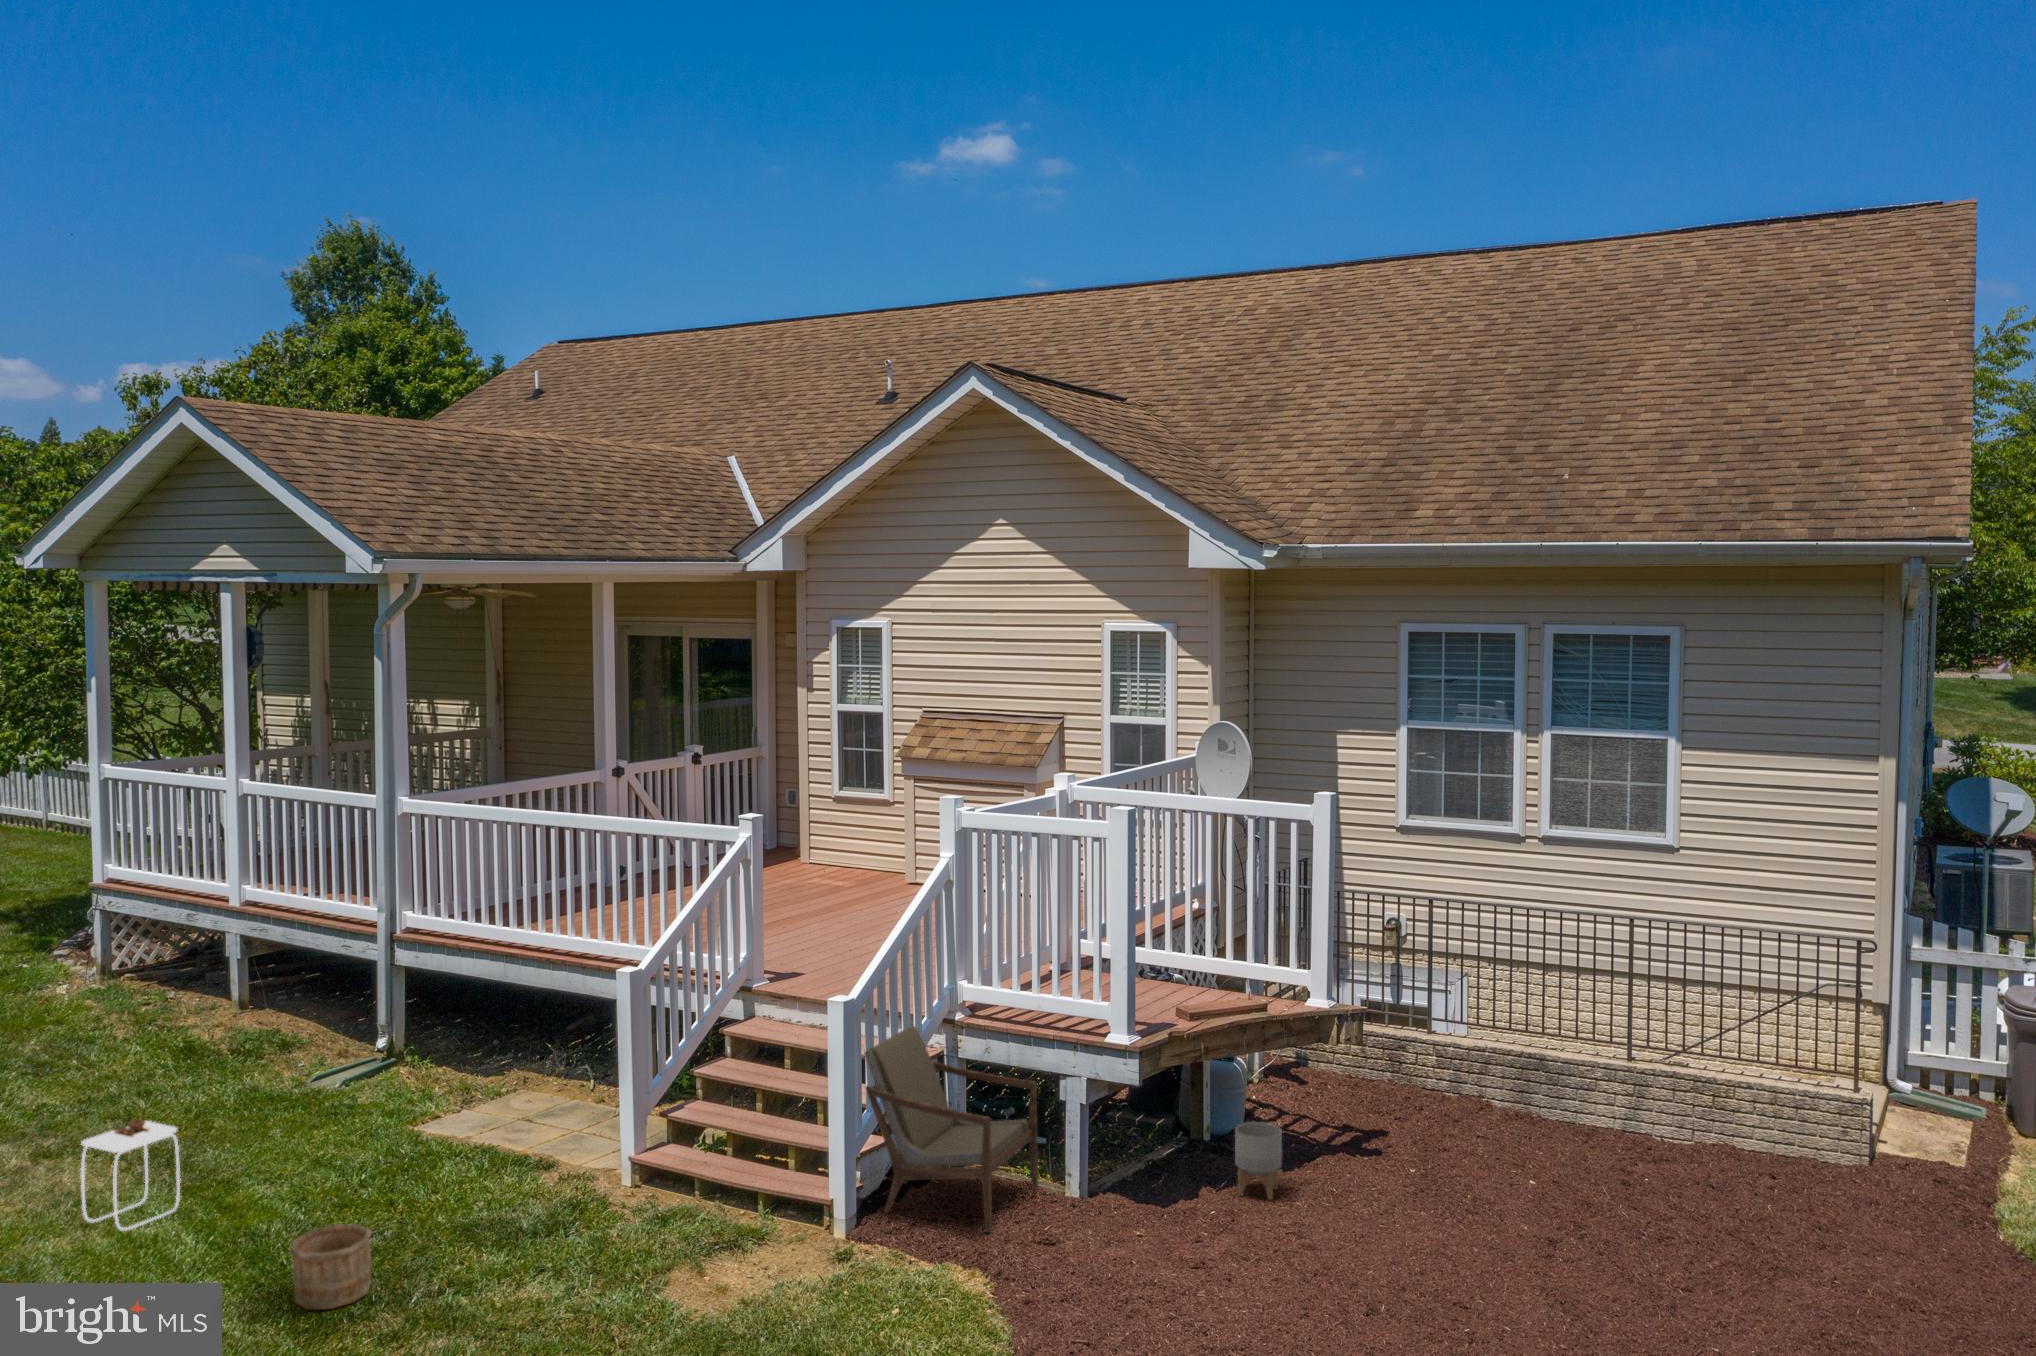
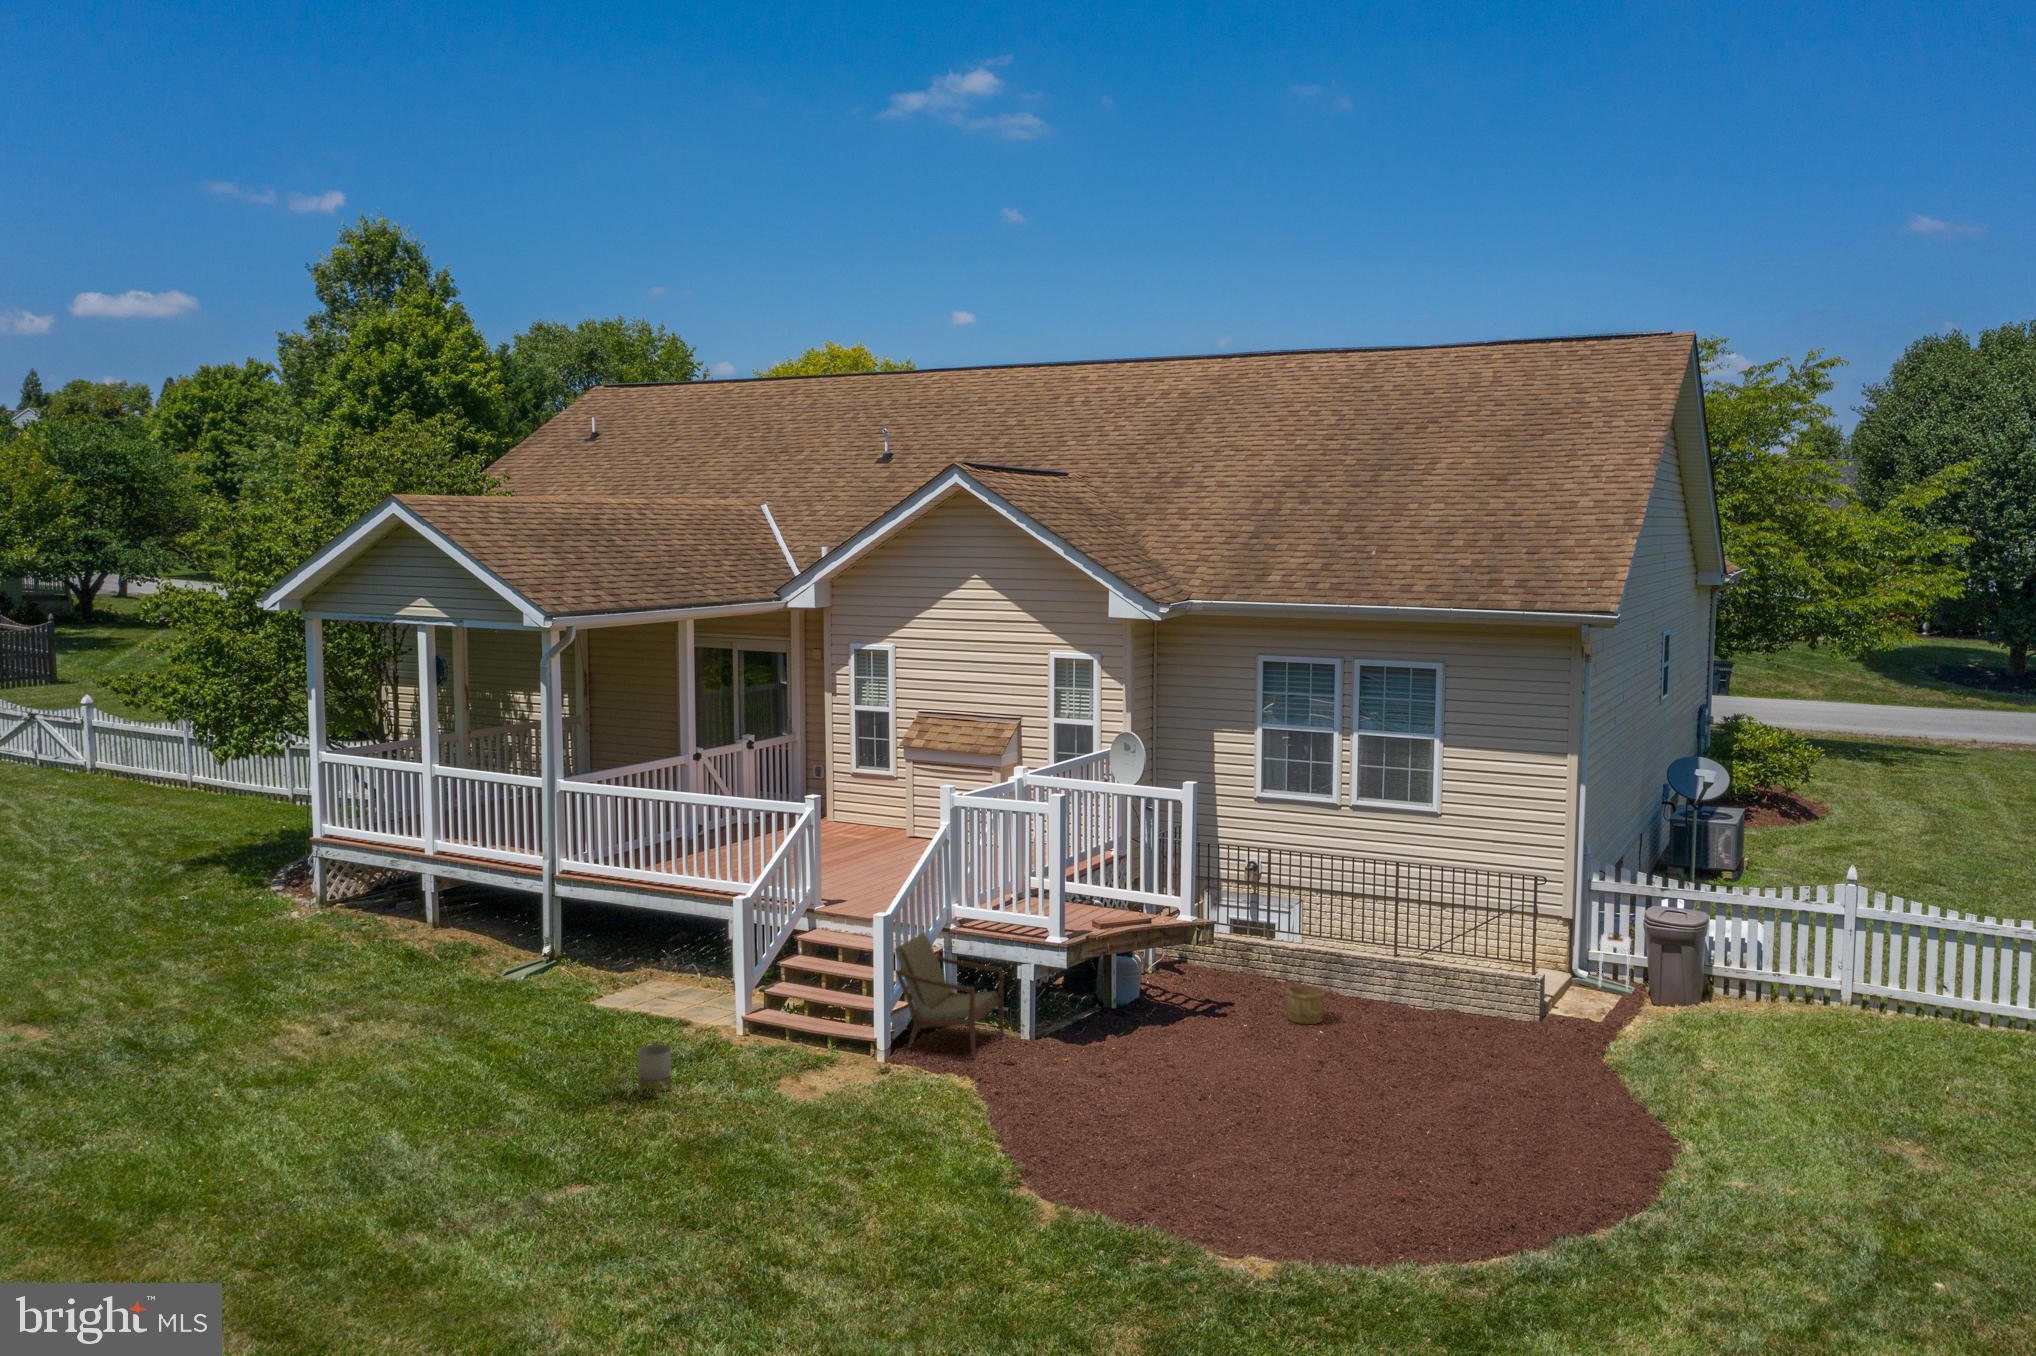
side table: present [81,1119,180,1231] -> present [1599,933,1630,988]
planter: present [1235,1122,1282,1200] -> present [638,1044,671,1098]
wooden bucket: present [290,1224,372,1310] -> present [1286,984,1325,1024]

